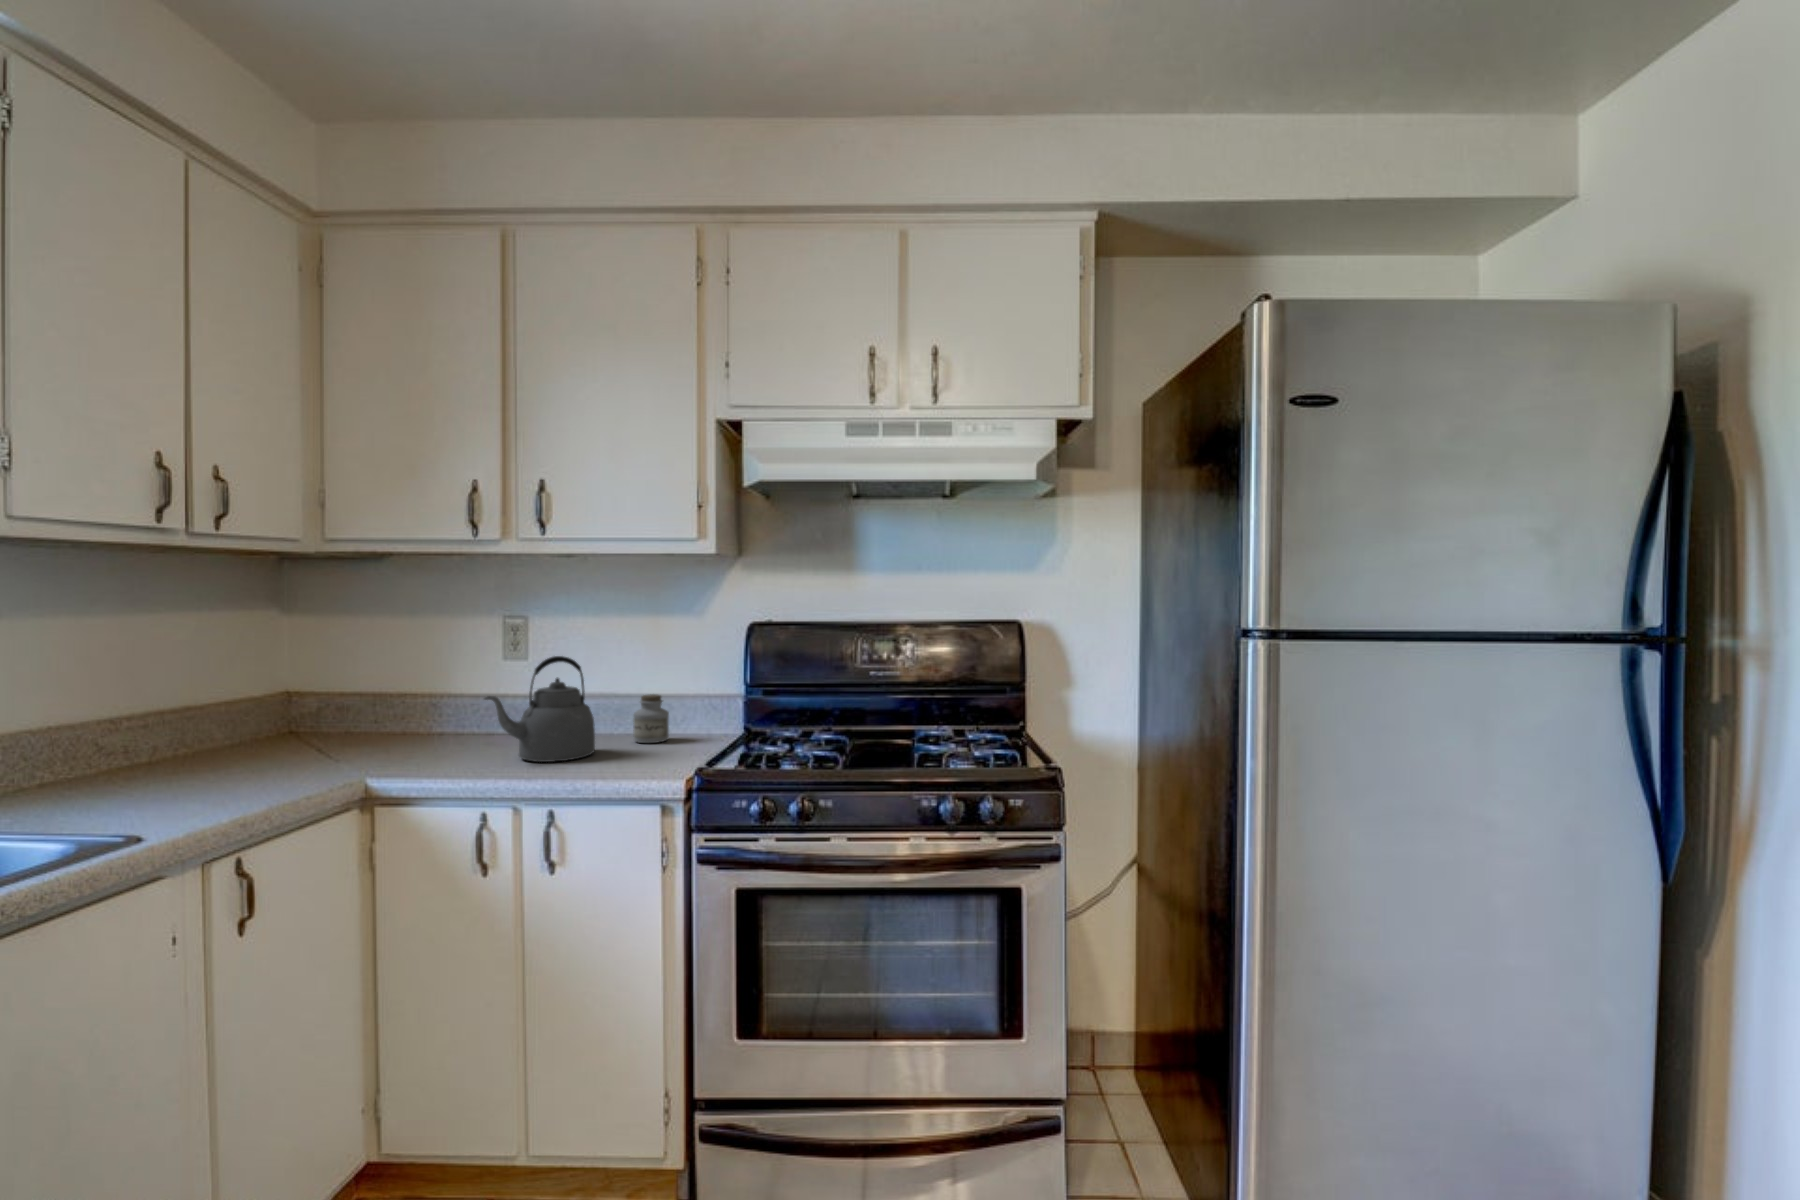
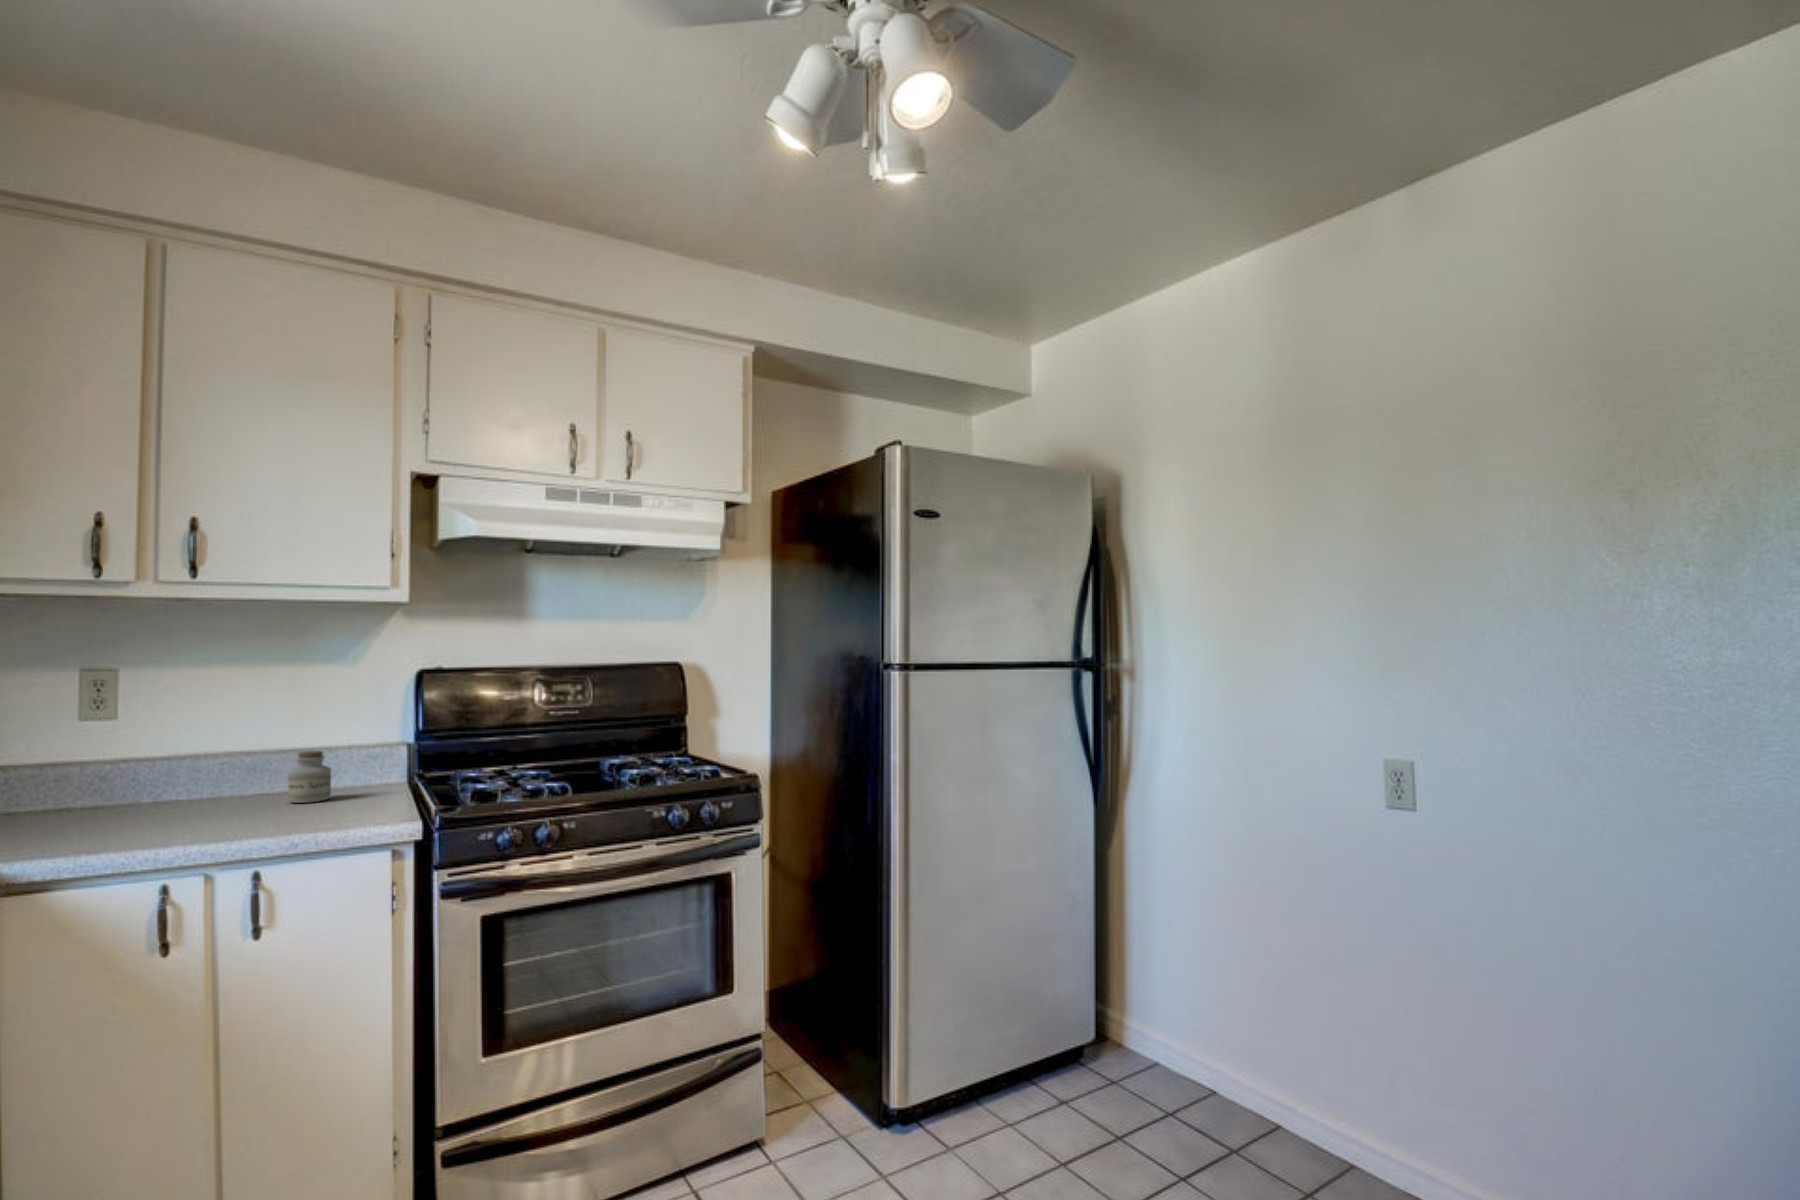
kettle: present [484,656,595,762] -> none [142,712,267,829]

